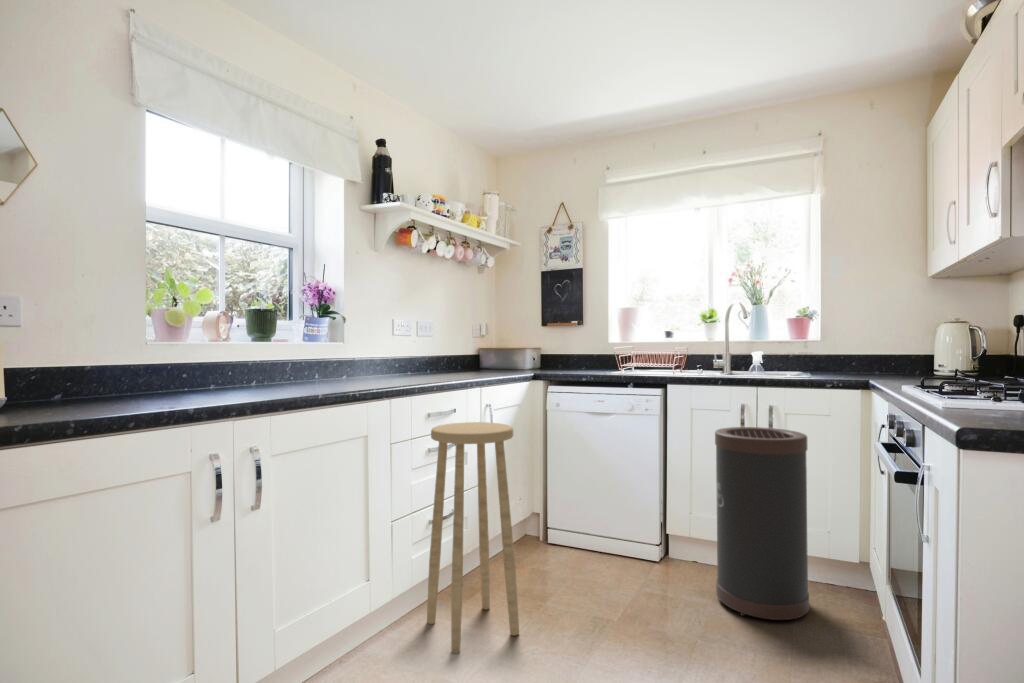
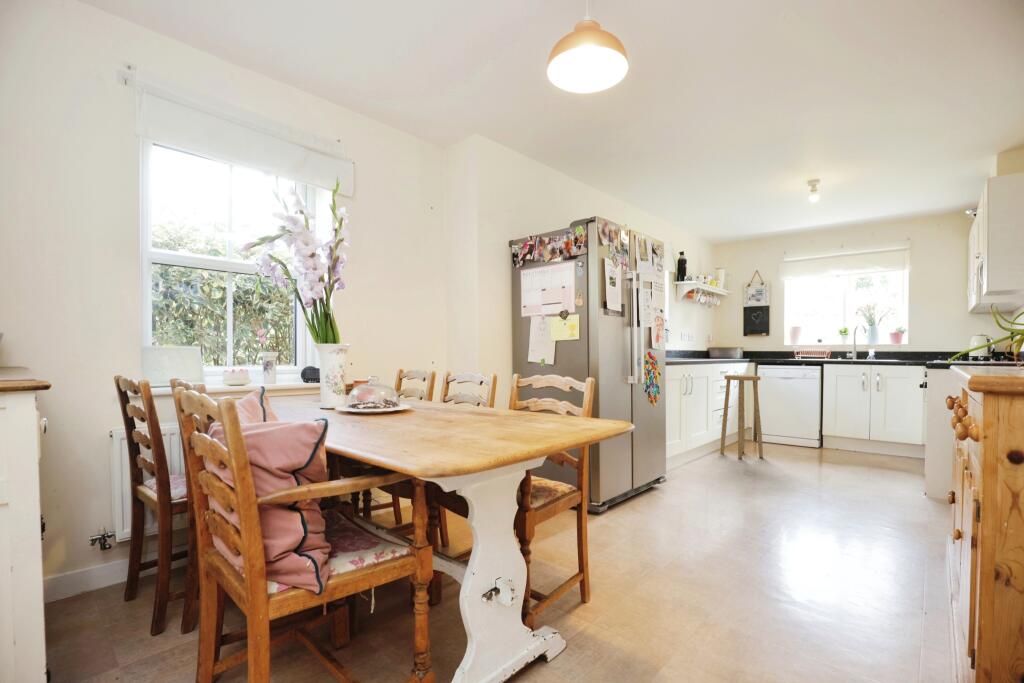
trash can: present [715,427,809,620] -> none [851,383,897,462]

